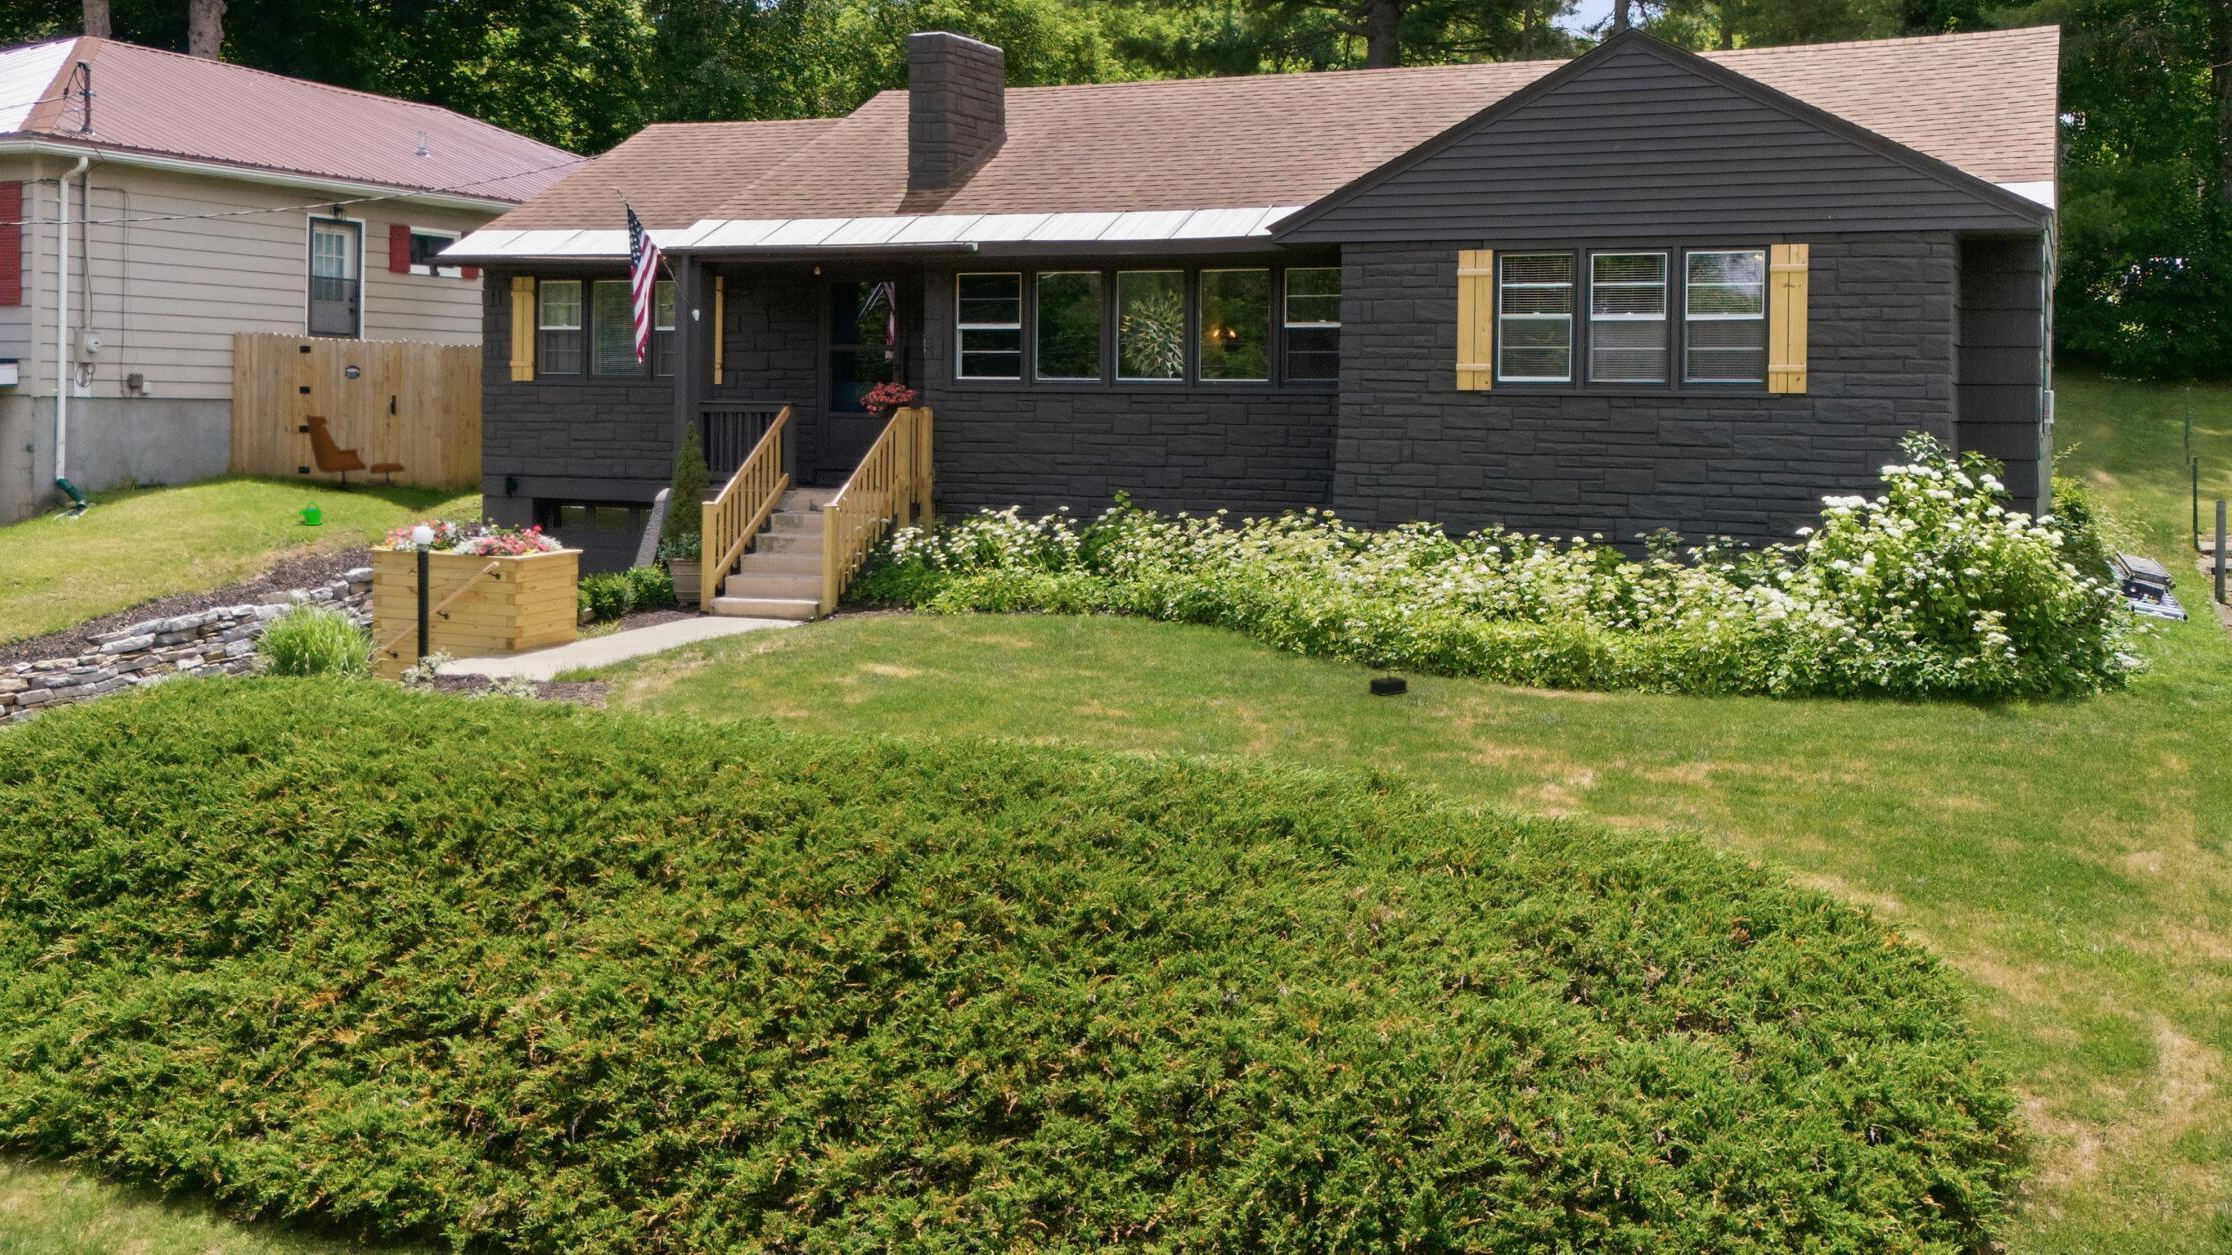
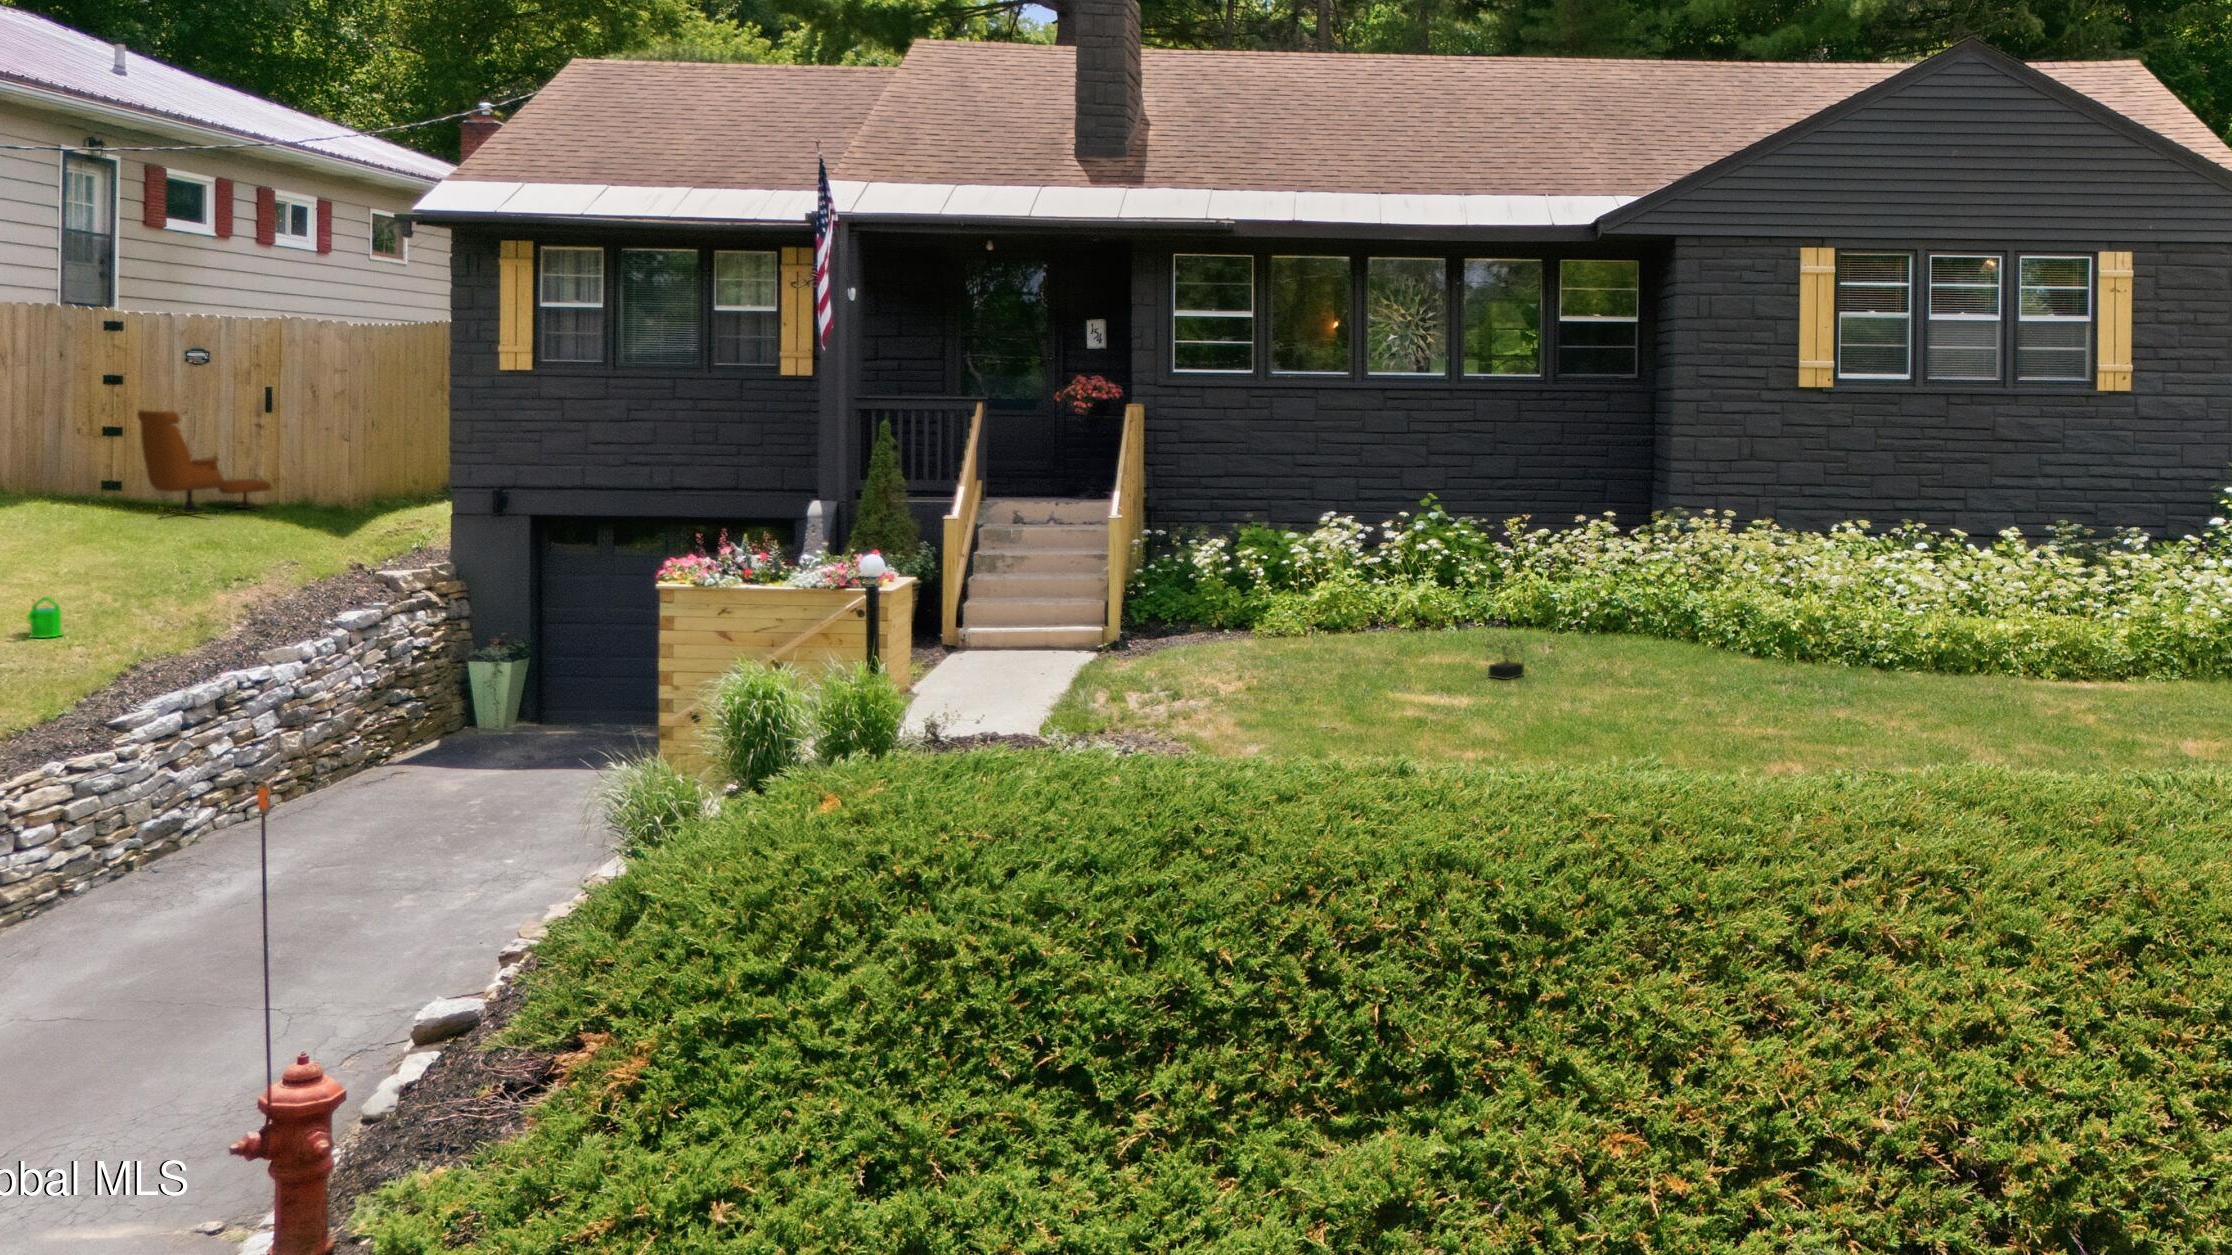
watering can: present [300,502,322,525] -> present [27,597,62,638]
decorative plant: present [1362,650,1408,696] -> present [1484,634,1524,680]

